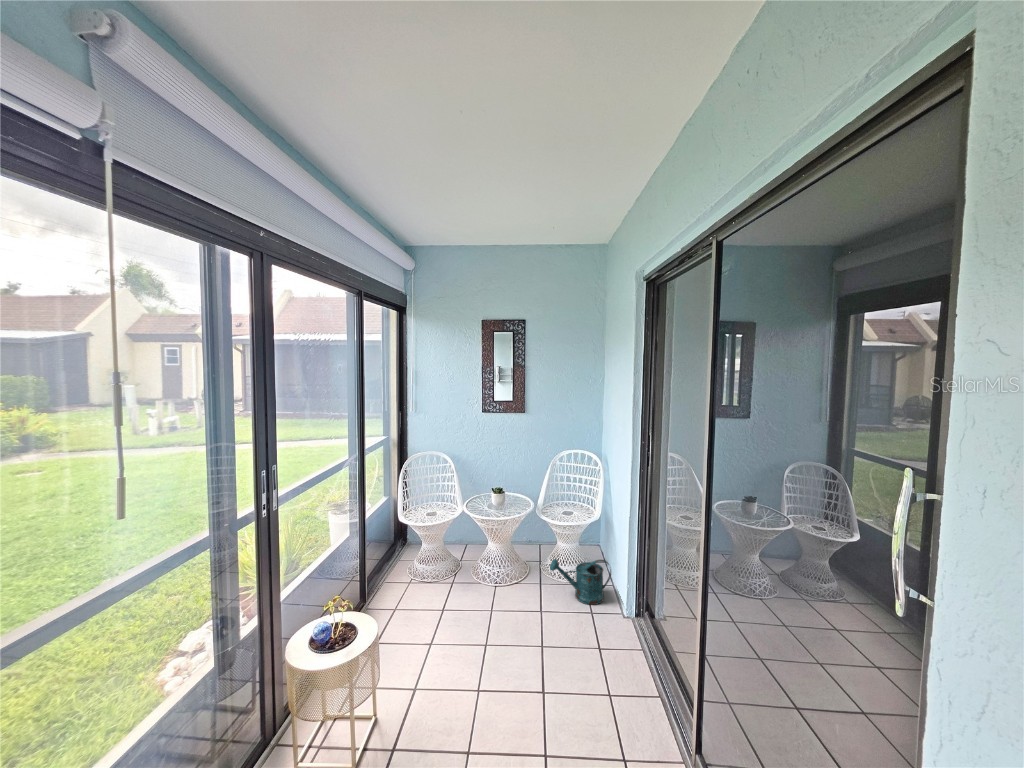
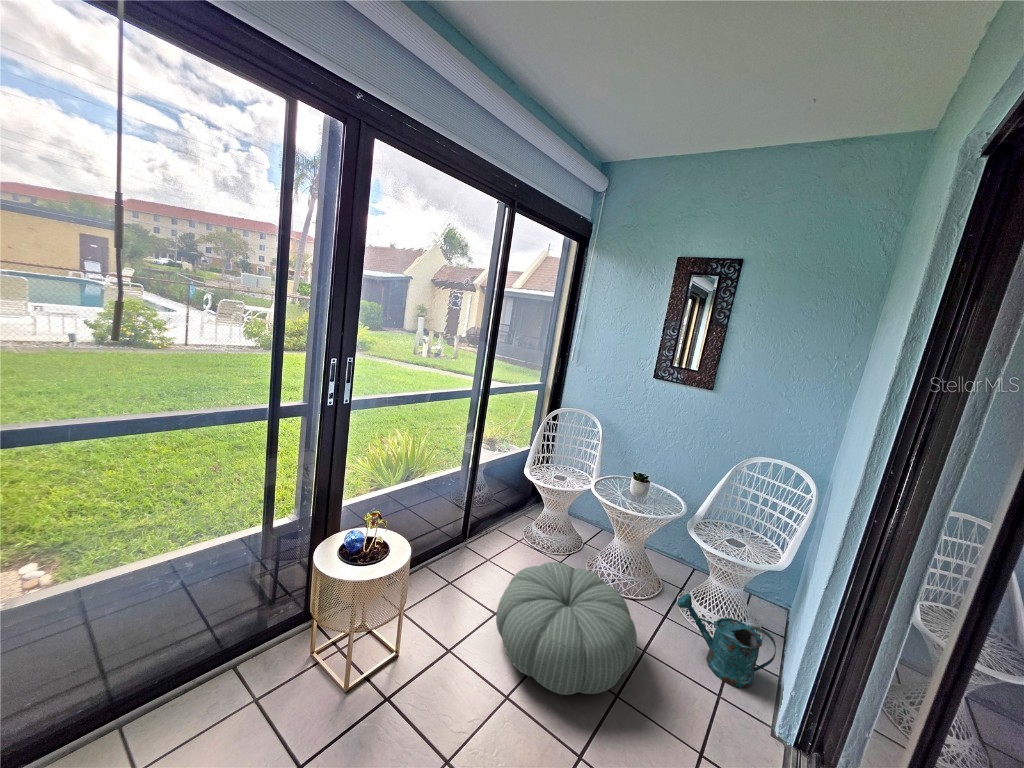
pouf: none [434,574,542,671] -> present [496,562,637,695]

